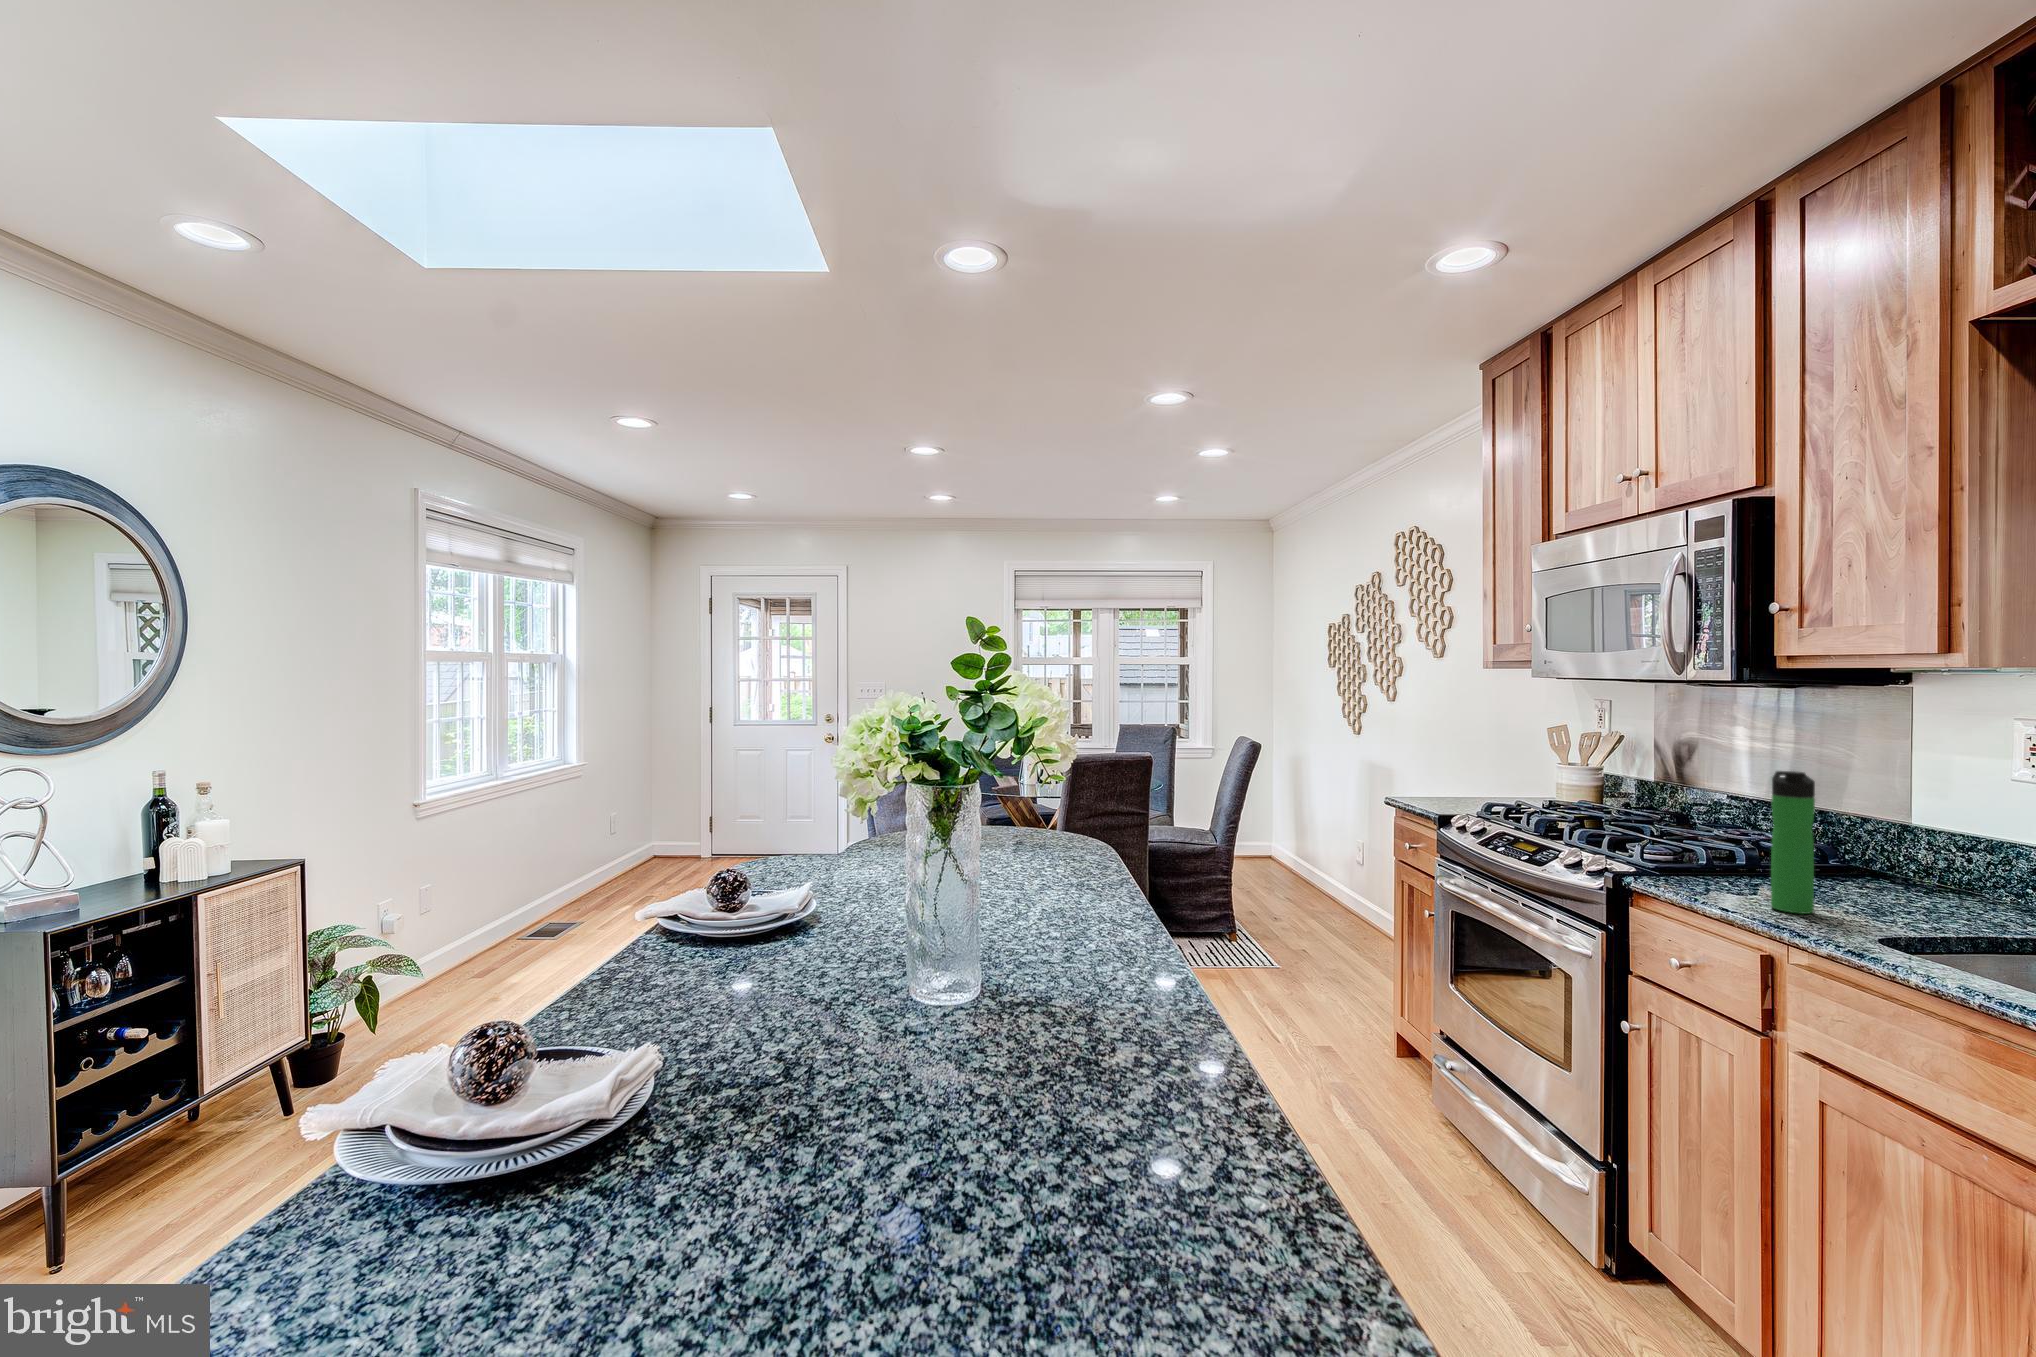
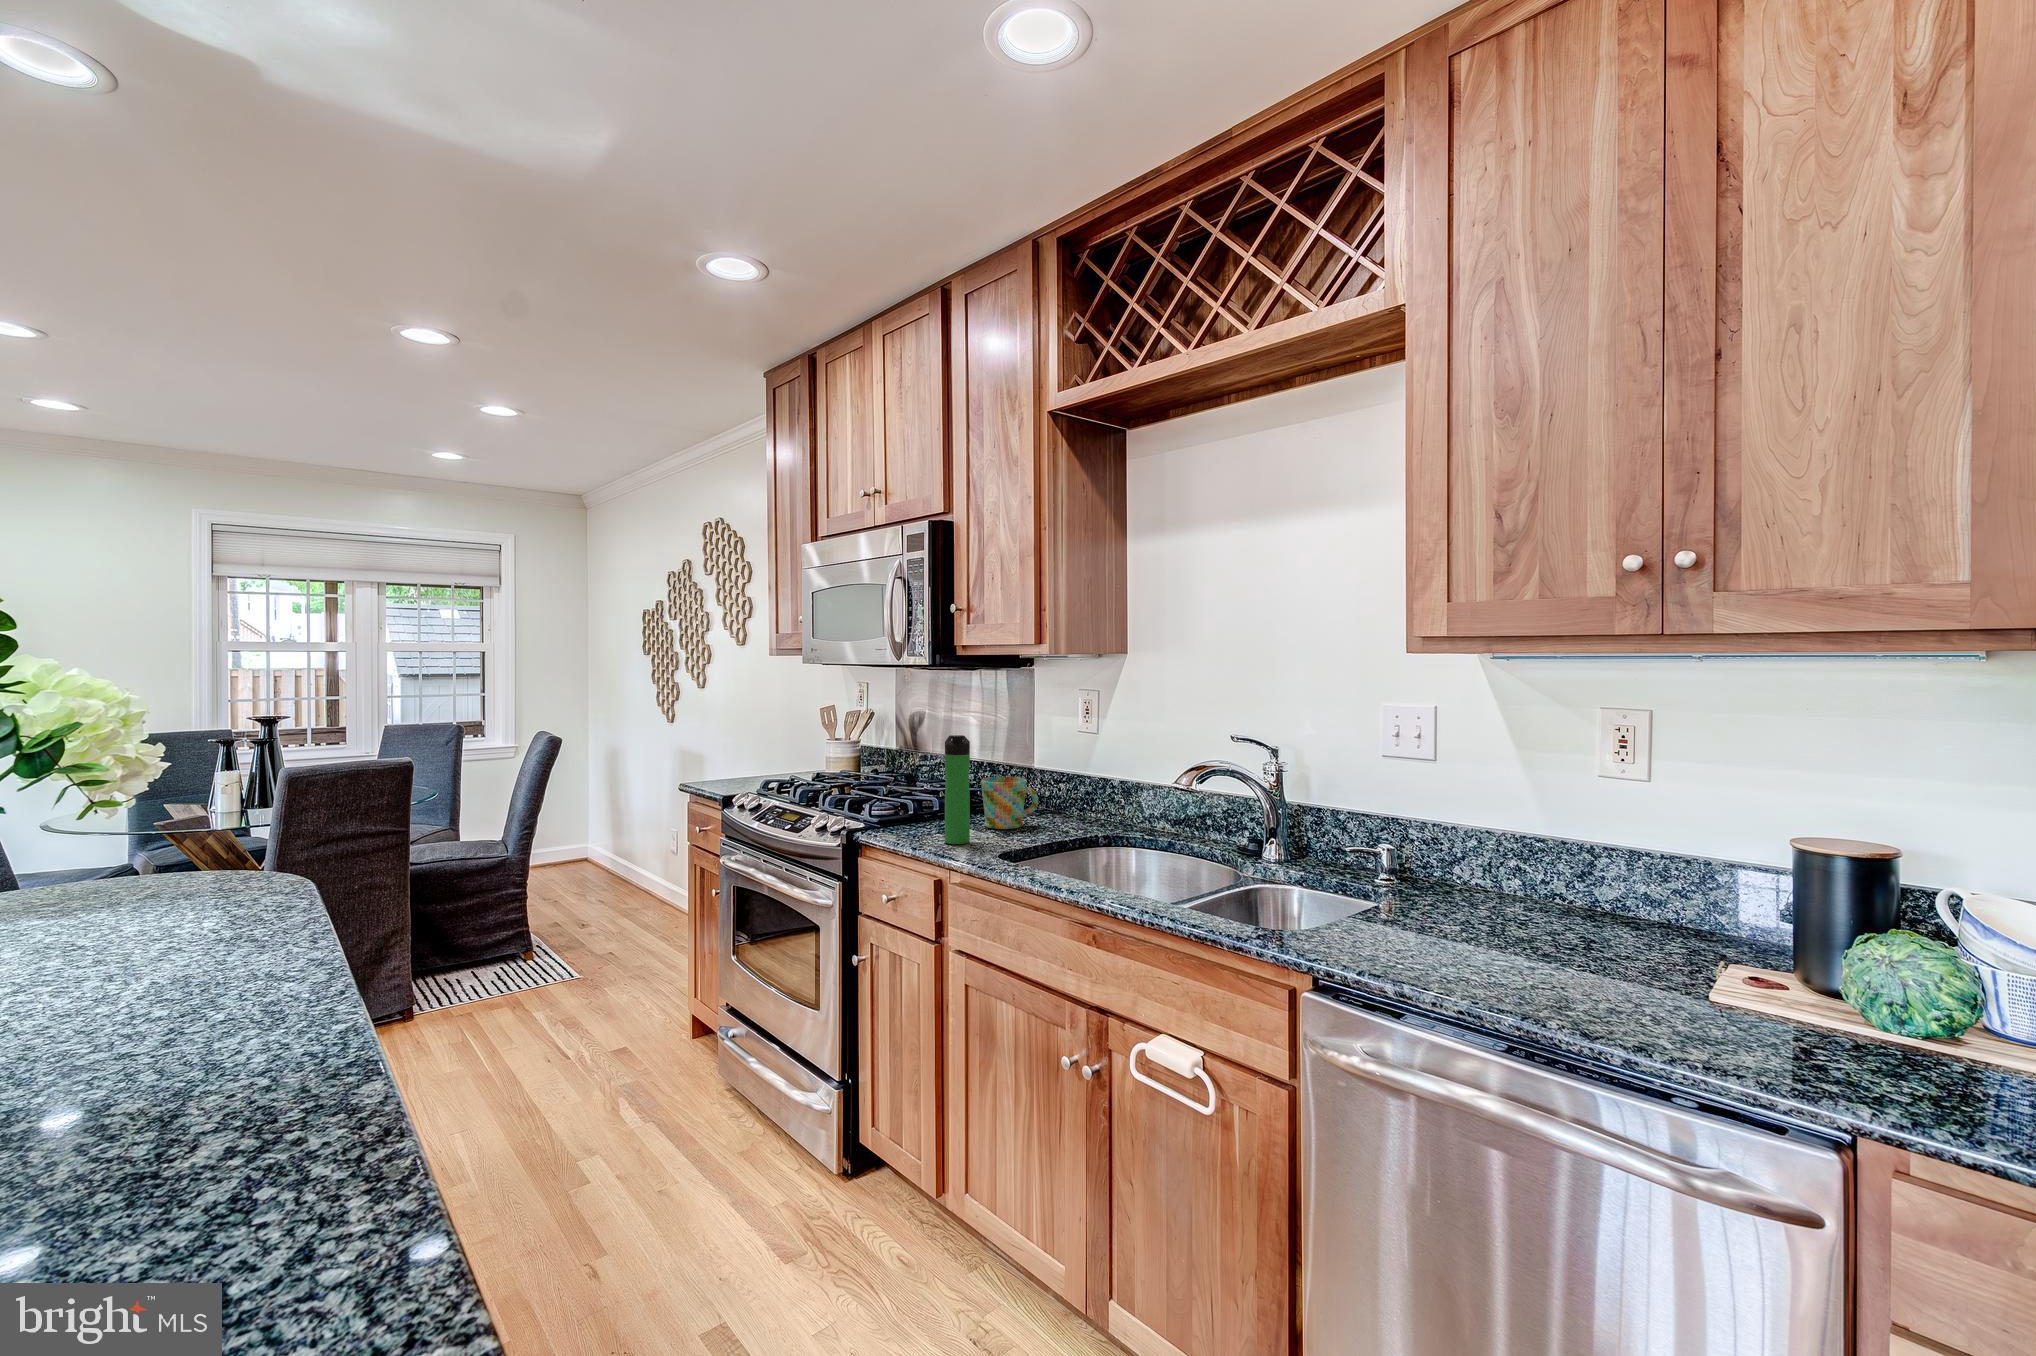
mug: none [1823,830,1930,904] -> present [981,777,1038,829]

